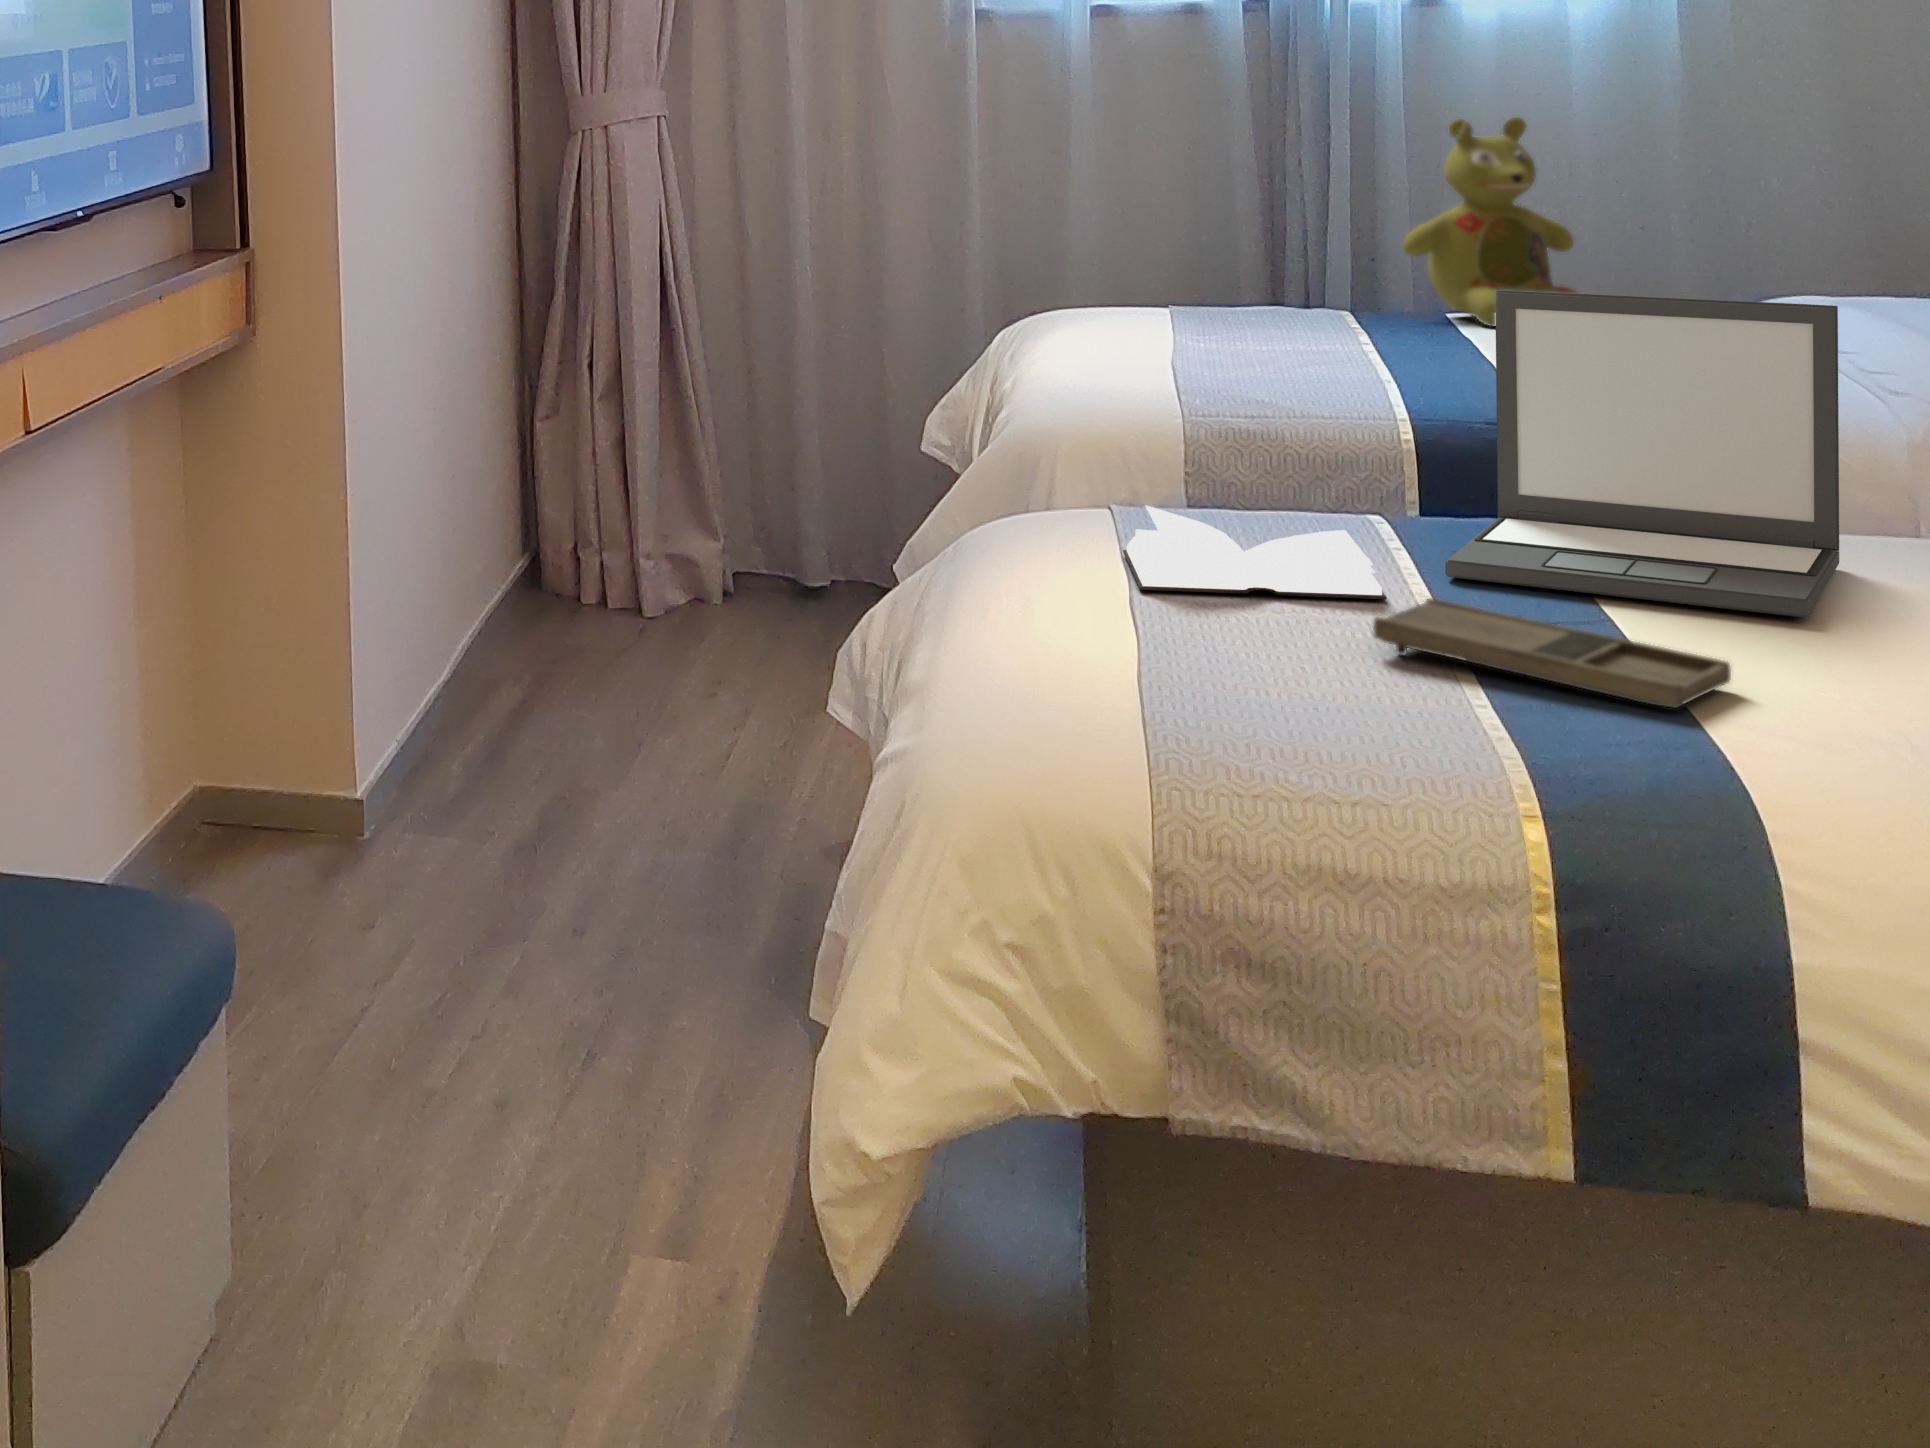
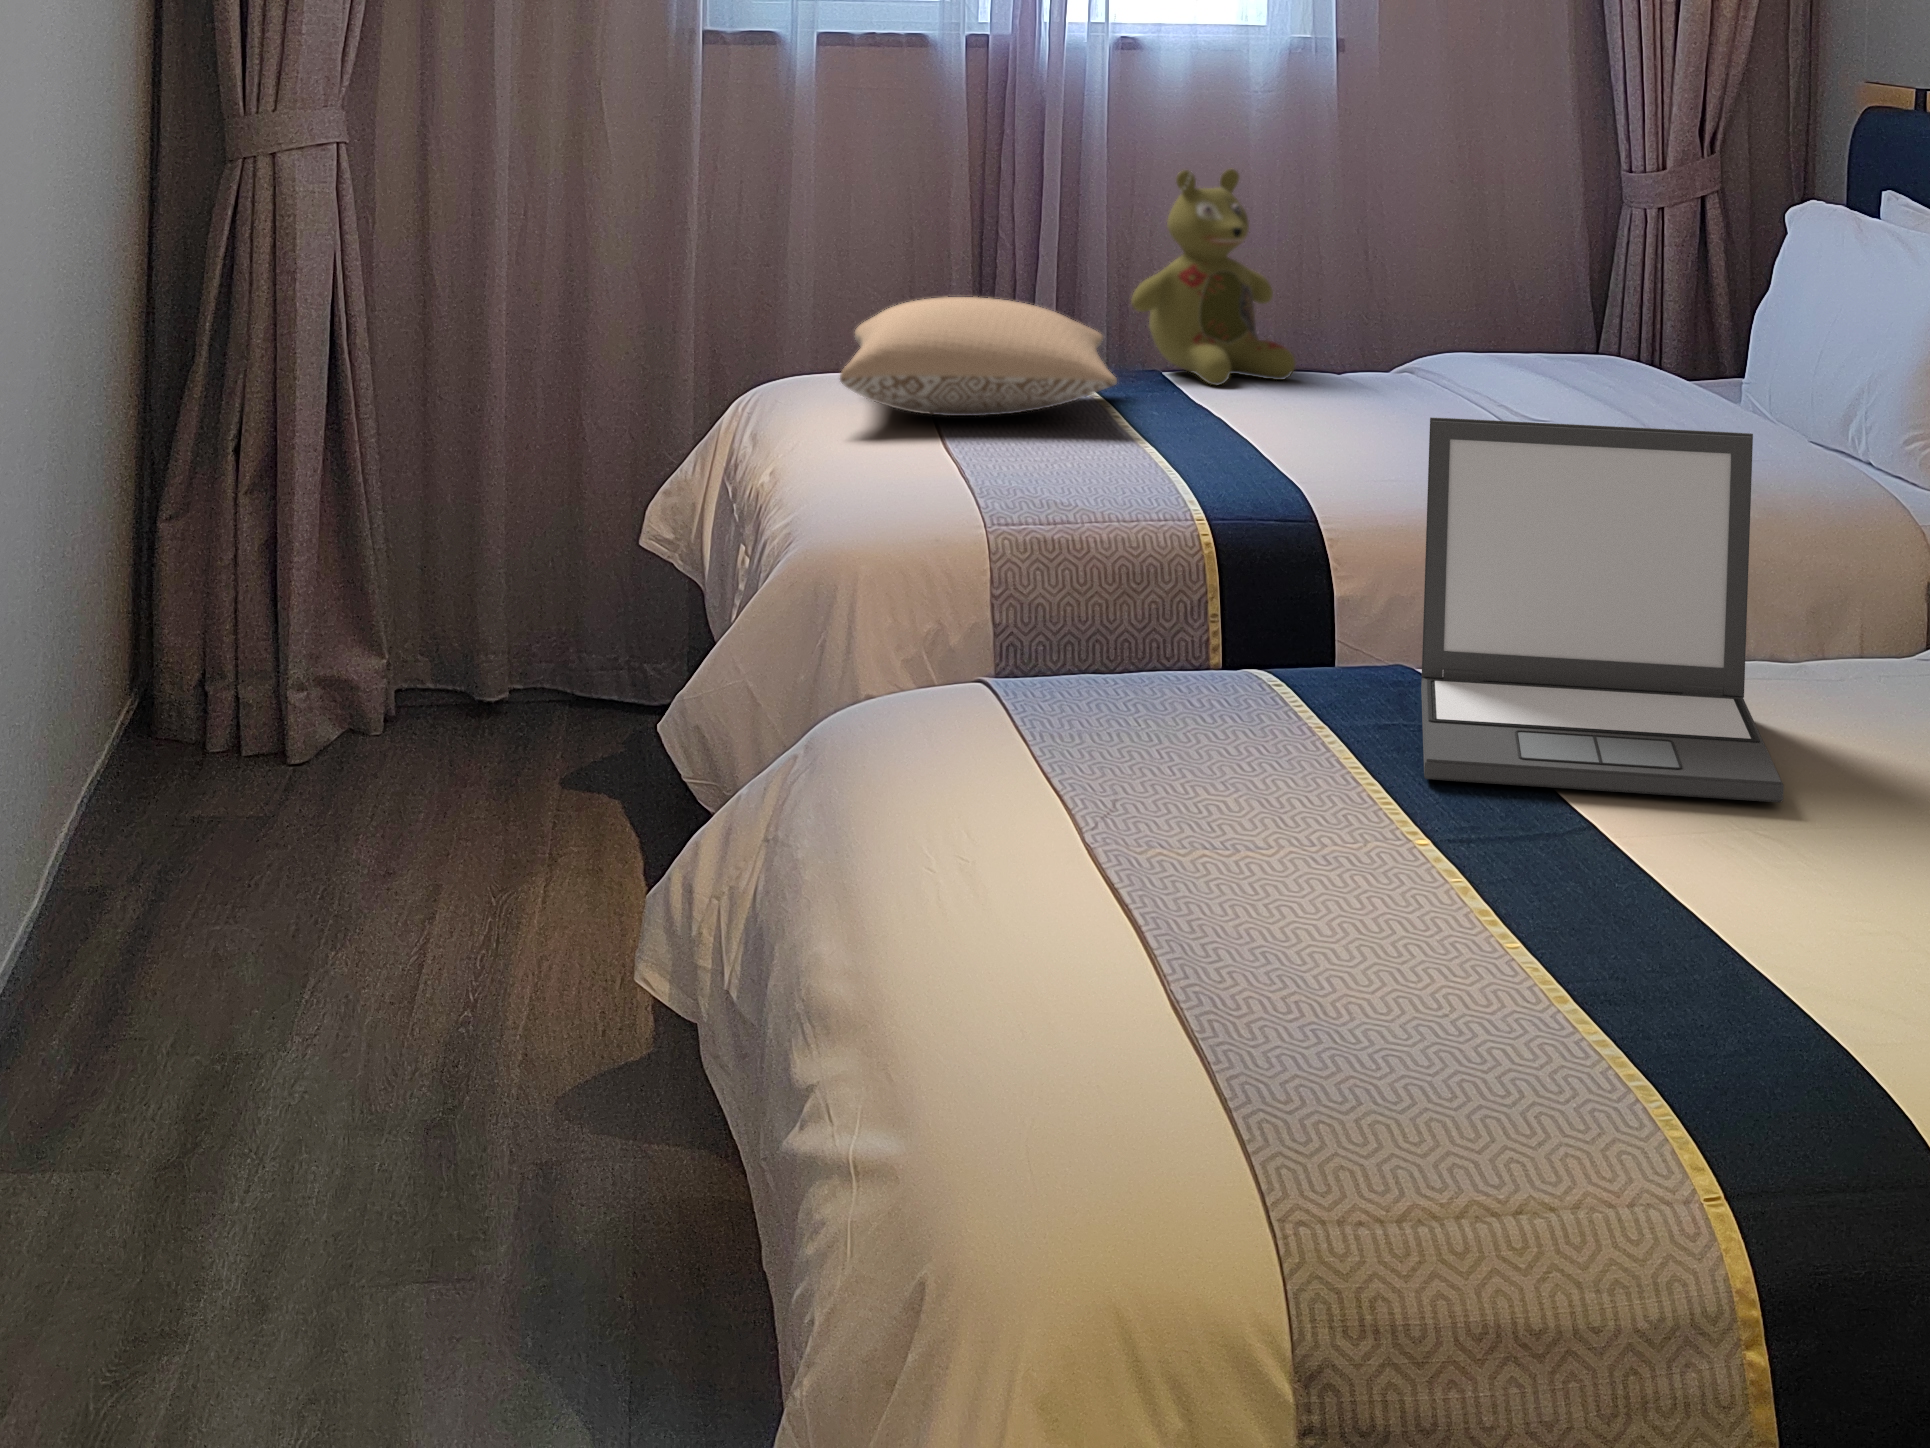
pillow: none [1066,236,1359,340] -> present [840,297,1117,416]
book: present [1123,505,1387,599] -> none [1075,718,1392,850]
tray: present [1373,598,1731,708] -> none [1439,839,1803,987]

